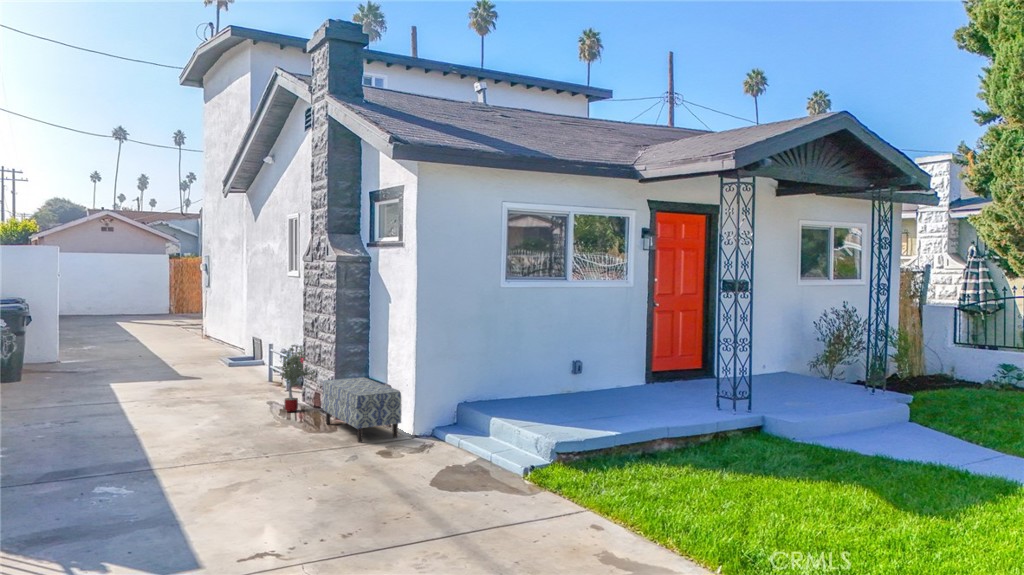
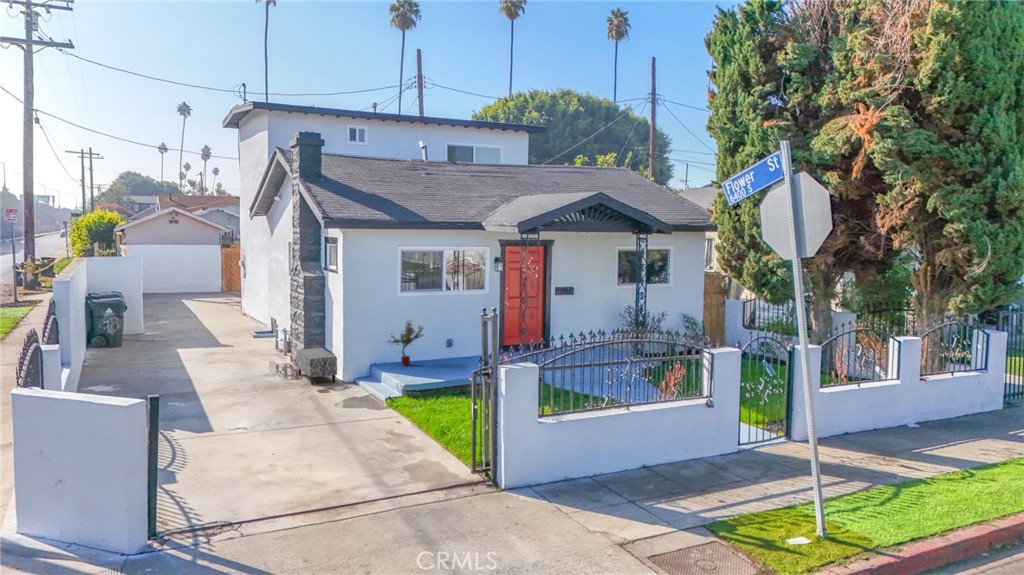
potted tree: present [280,345,315,412] -> present [388,321,423,366]

